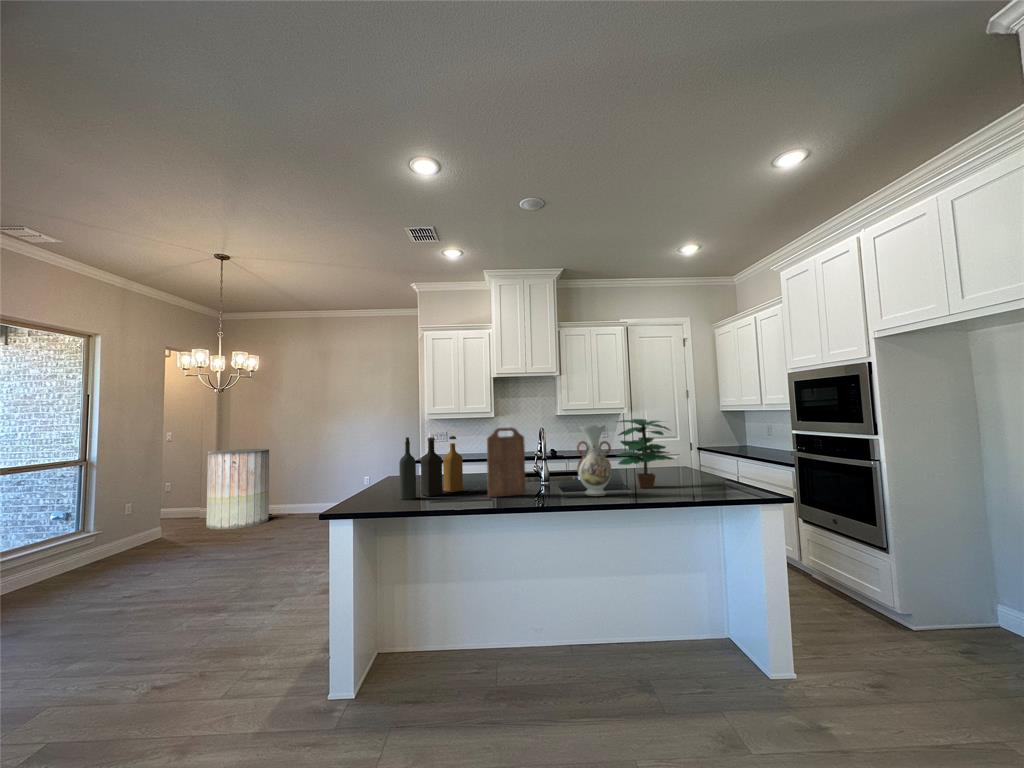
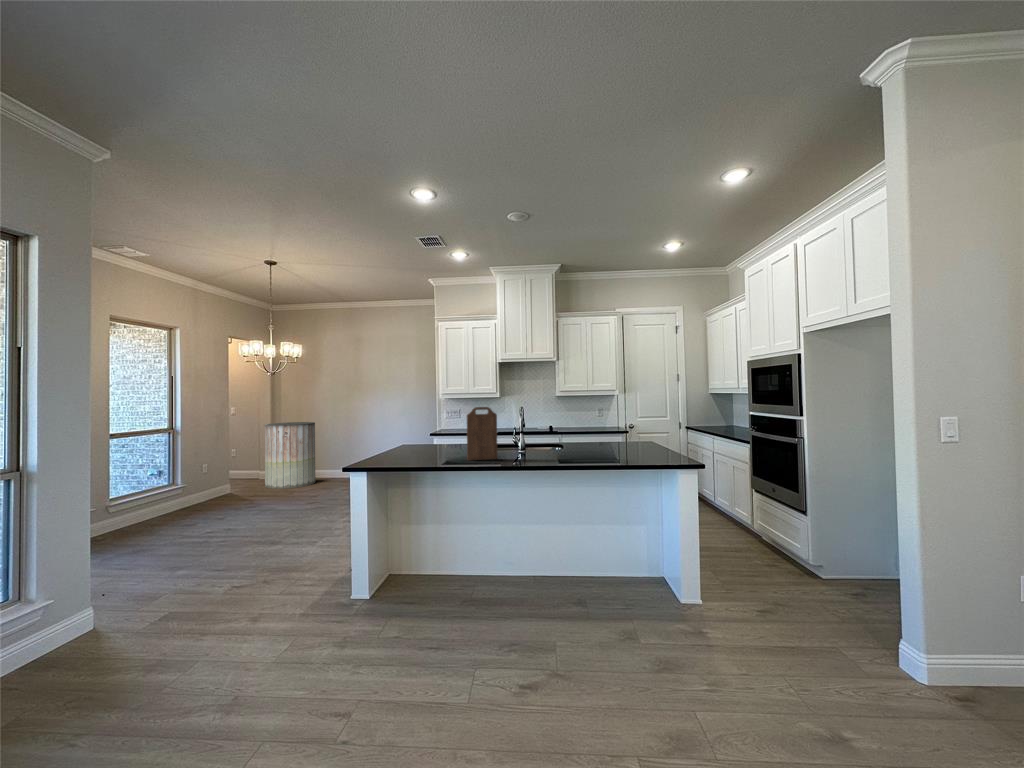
potted plant: present [617,419,674,488] -> none [573,401,621,456]
vase: present [577,425,611,496] -> none [535,406,563,461]
bottle: present [399,436,463,500] -> none [401,413,453,461]

